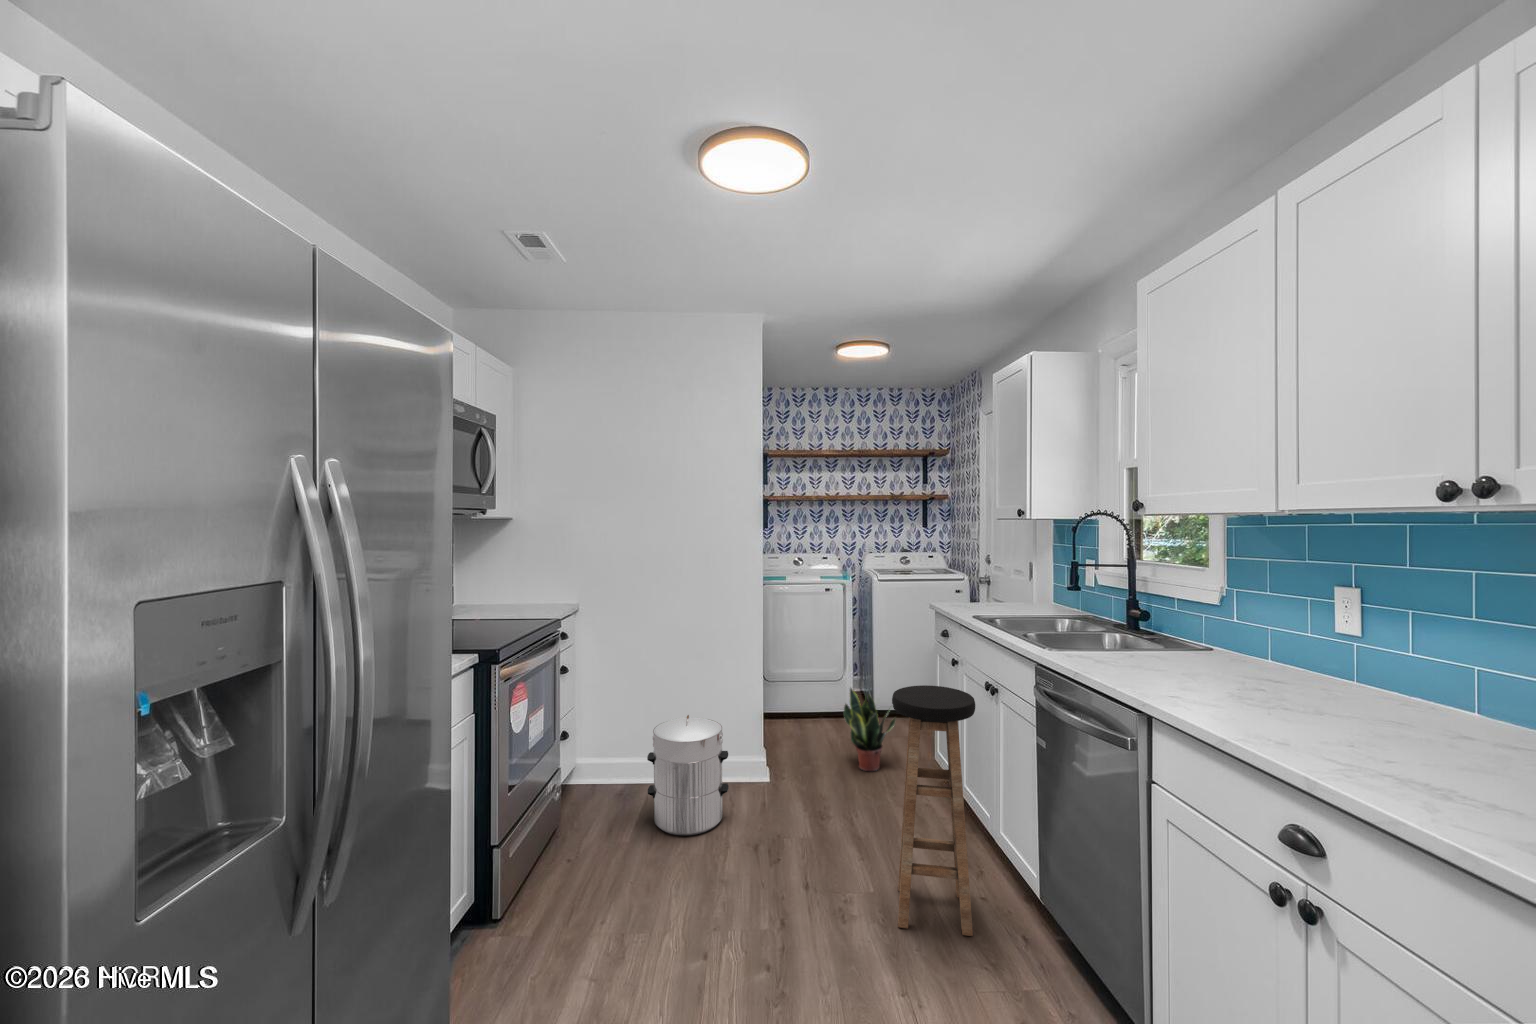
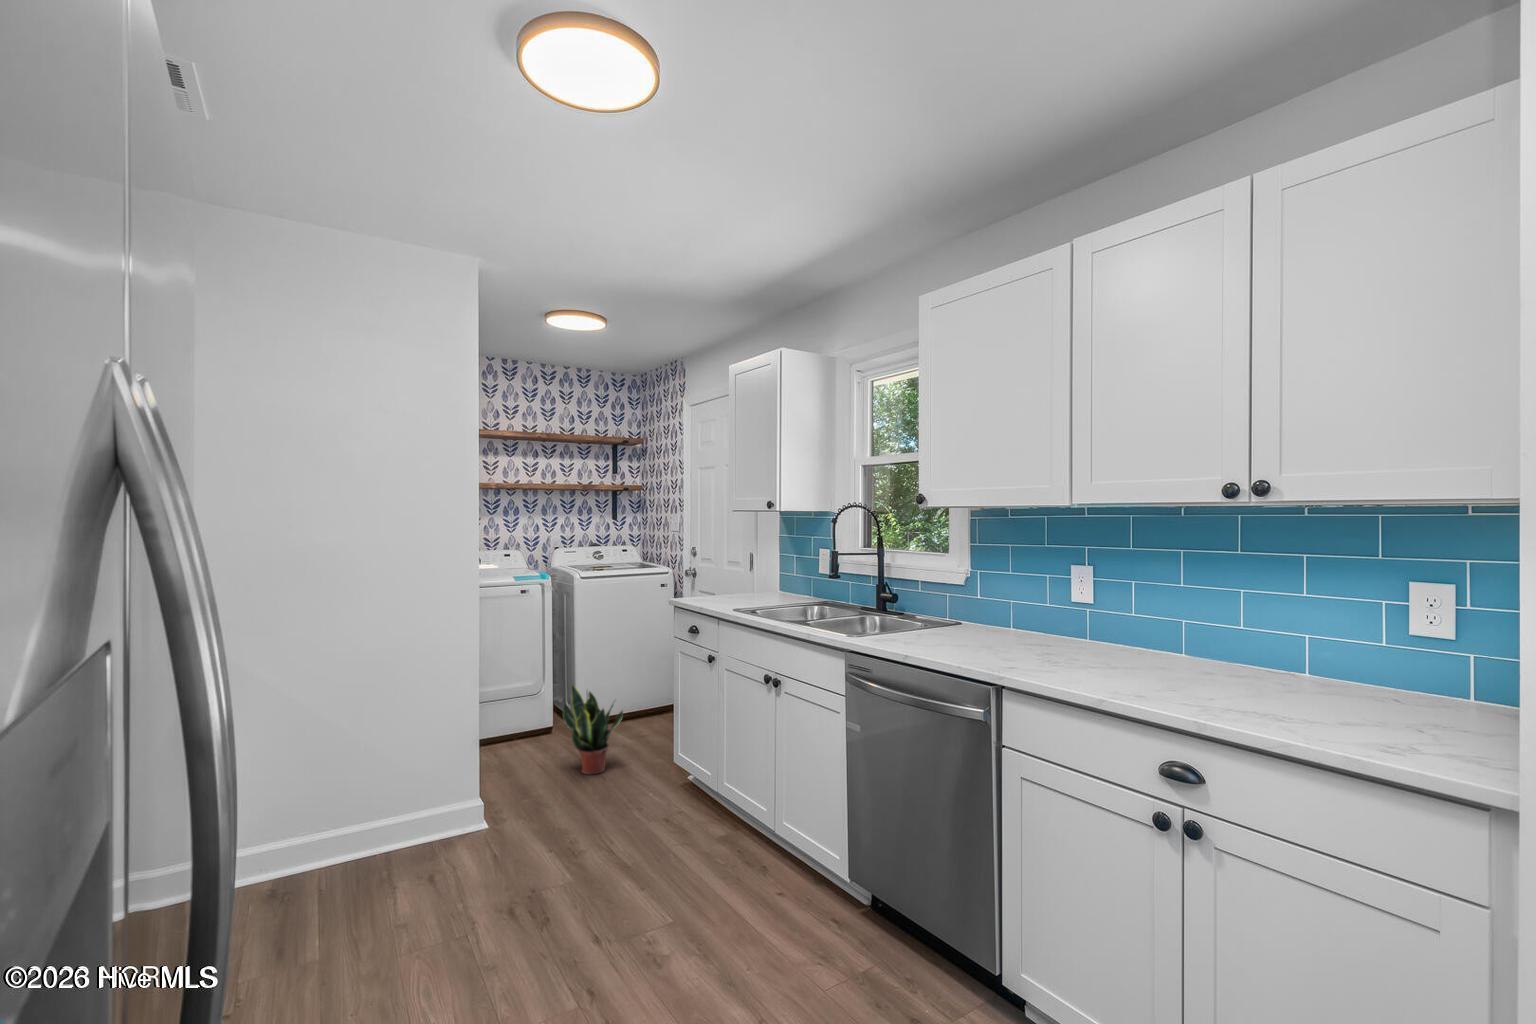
bar stool: present [892,685,975,936] -> none [672,650,760,902]
waste bin: present [647,715,729,835] -> none [330,734,447,890]

